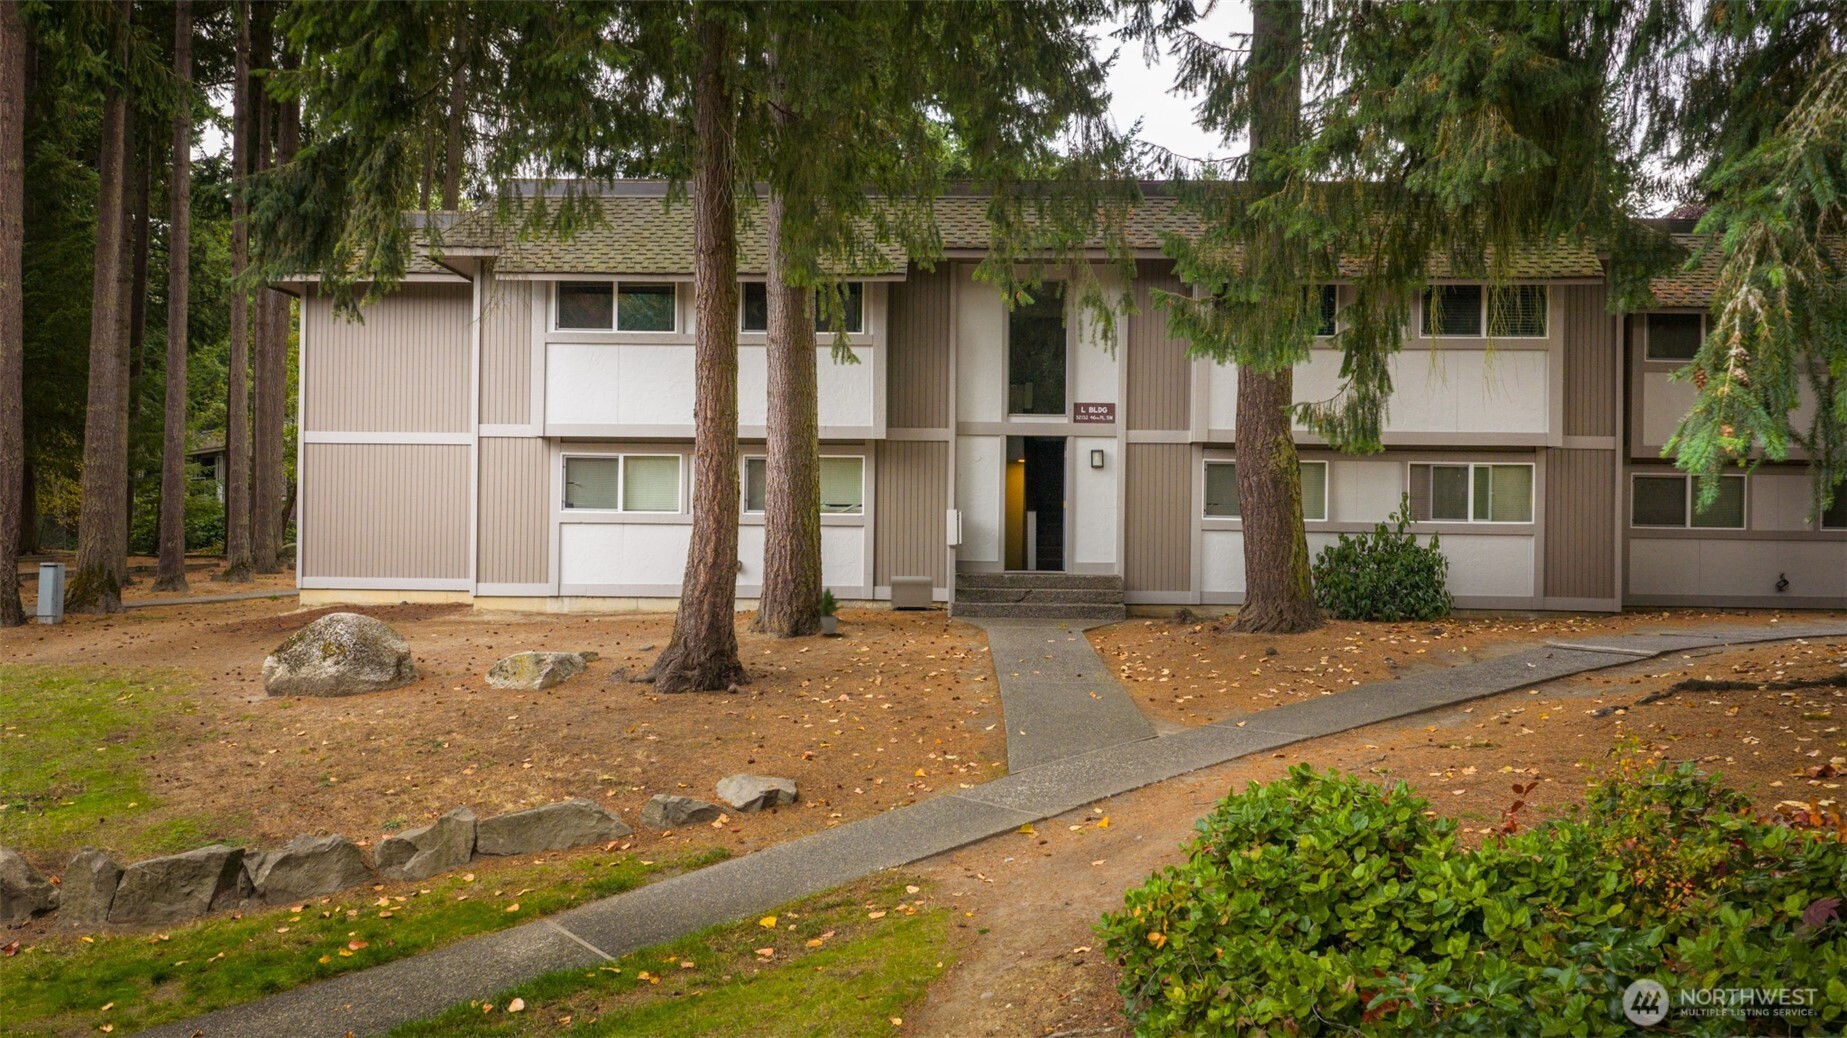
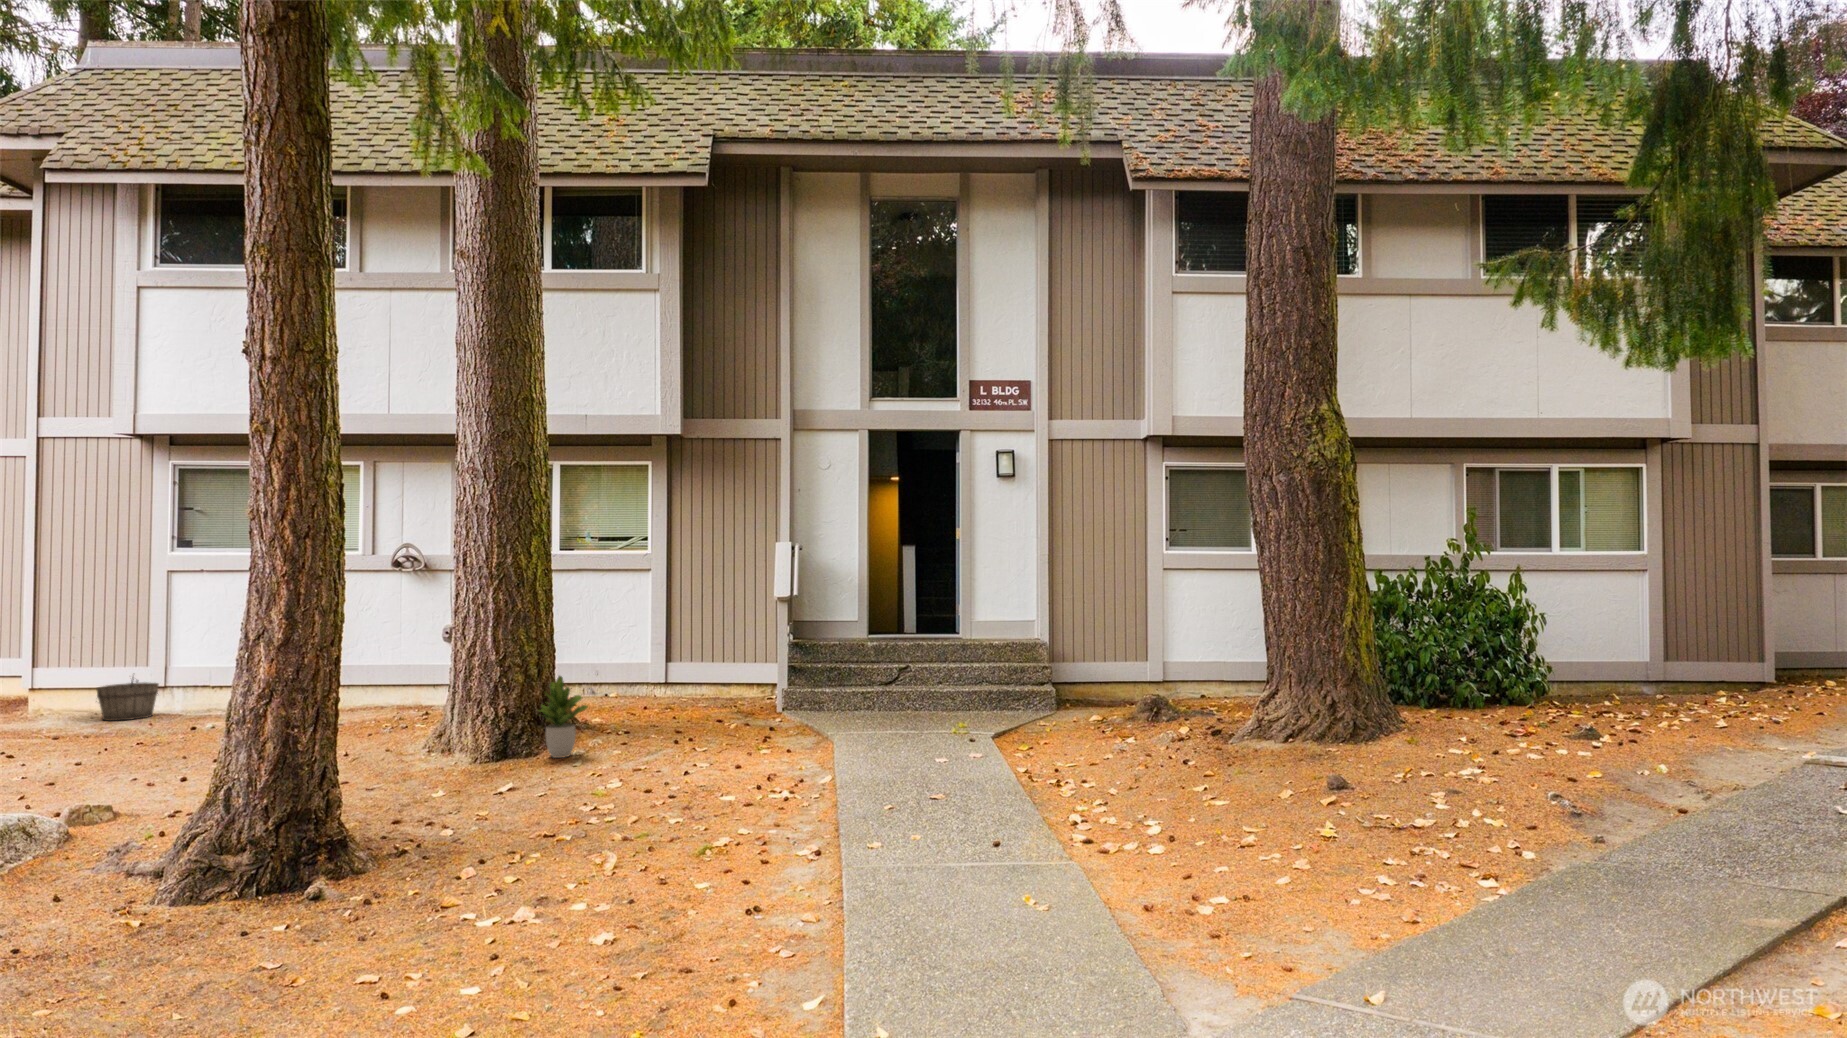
storage bench: present [891,576,933,609] -> none [687,648,758,704]
wooden bucket: none [548,583,581,610] -> present [96,678,159,721]

